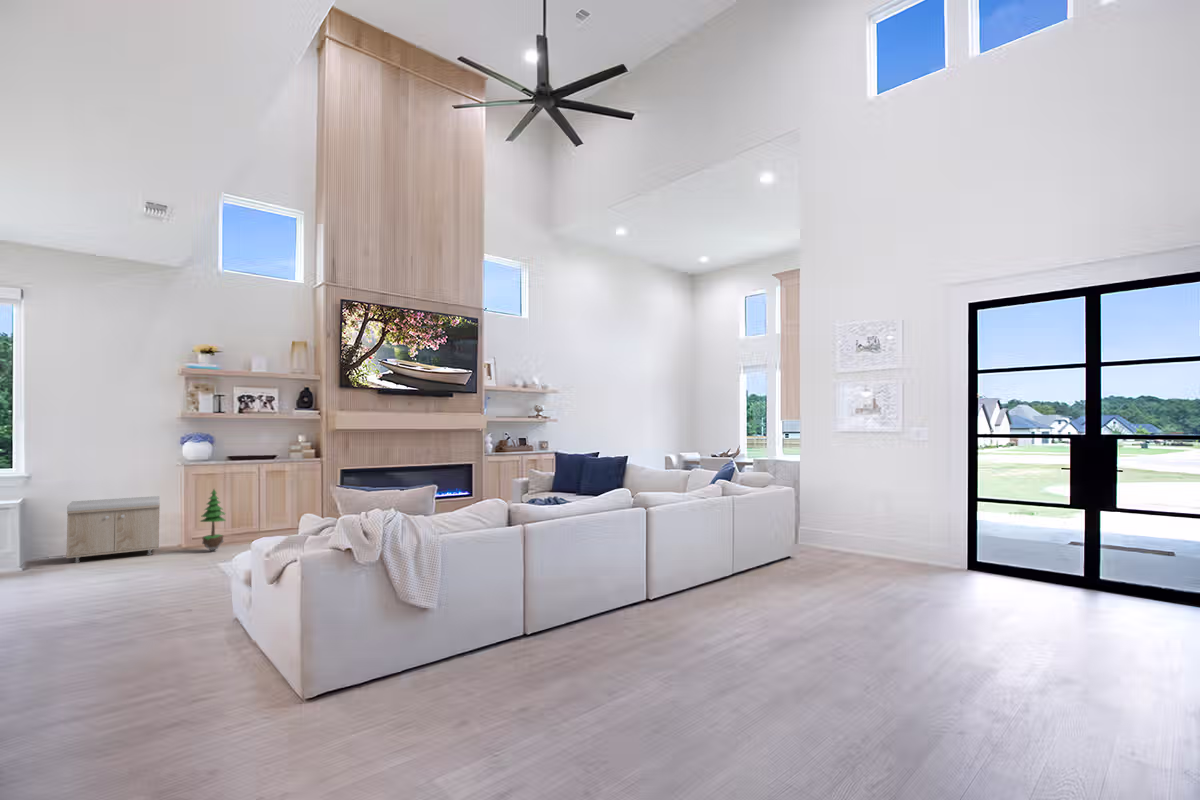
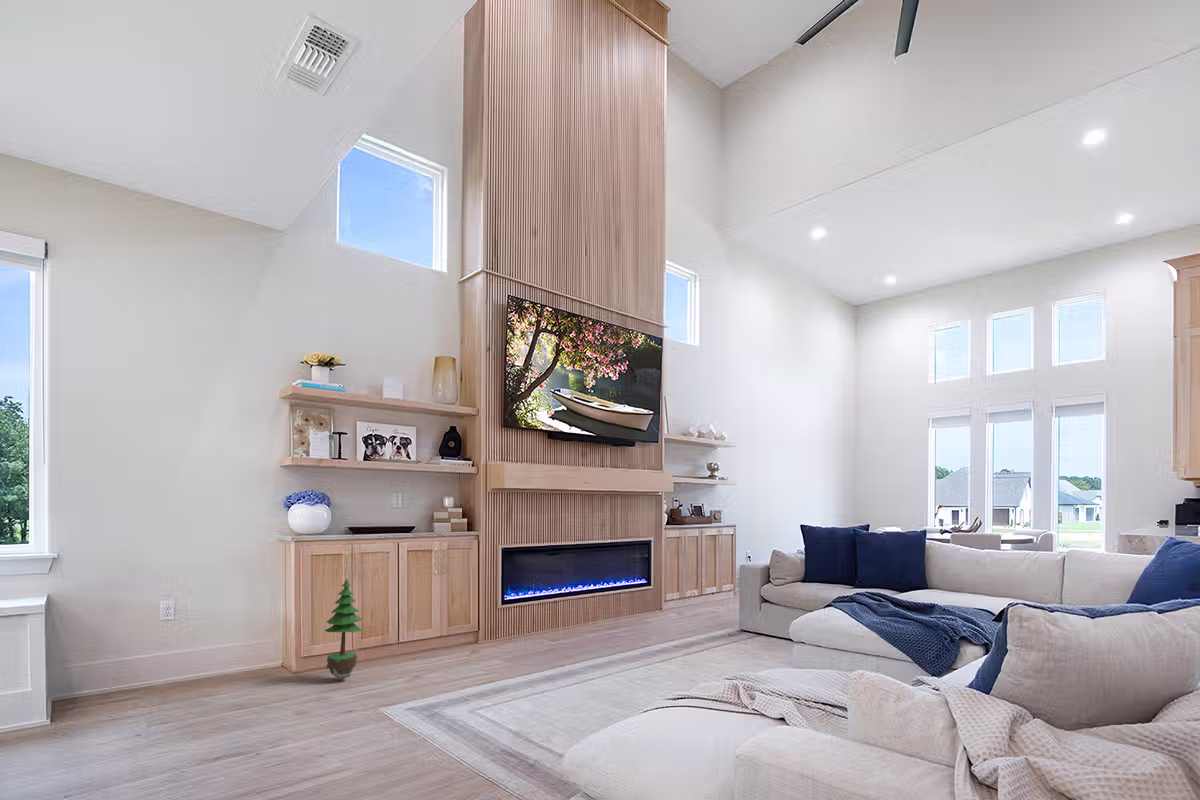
storage bench: present [66,496,160,563] -> none [120,589,267,703]

